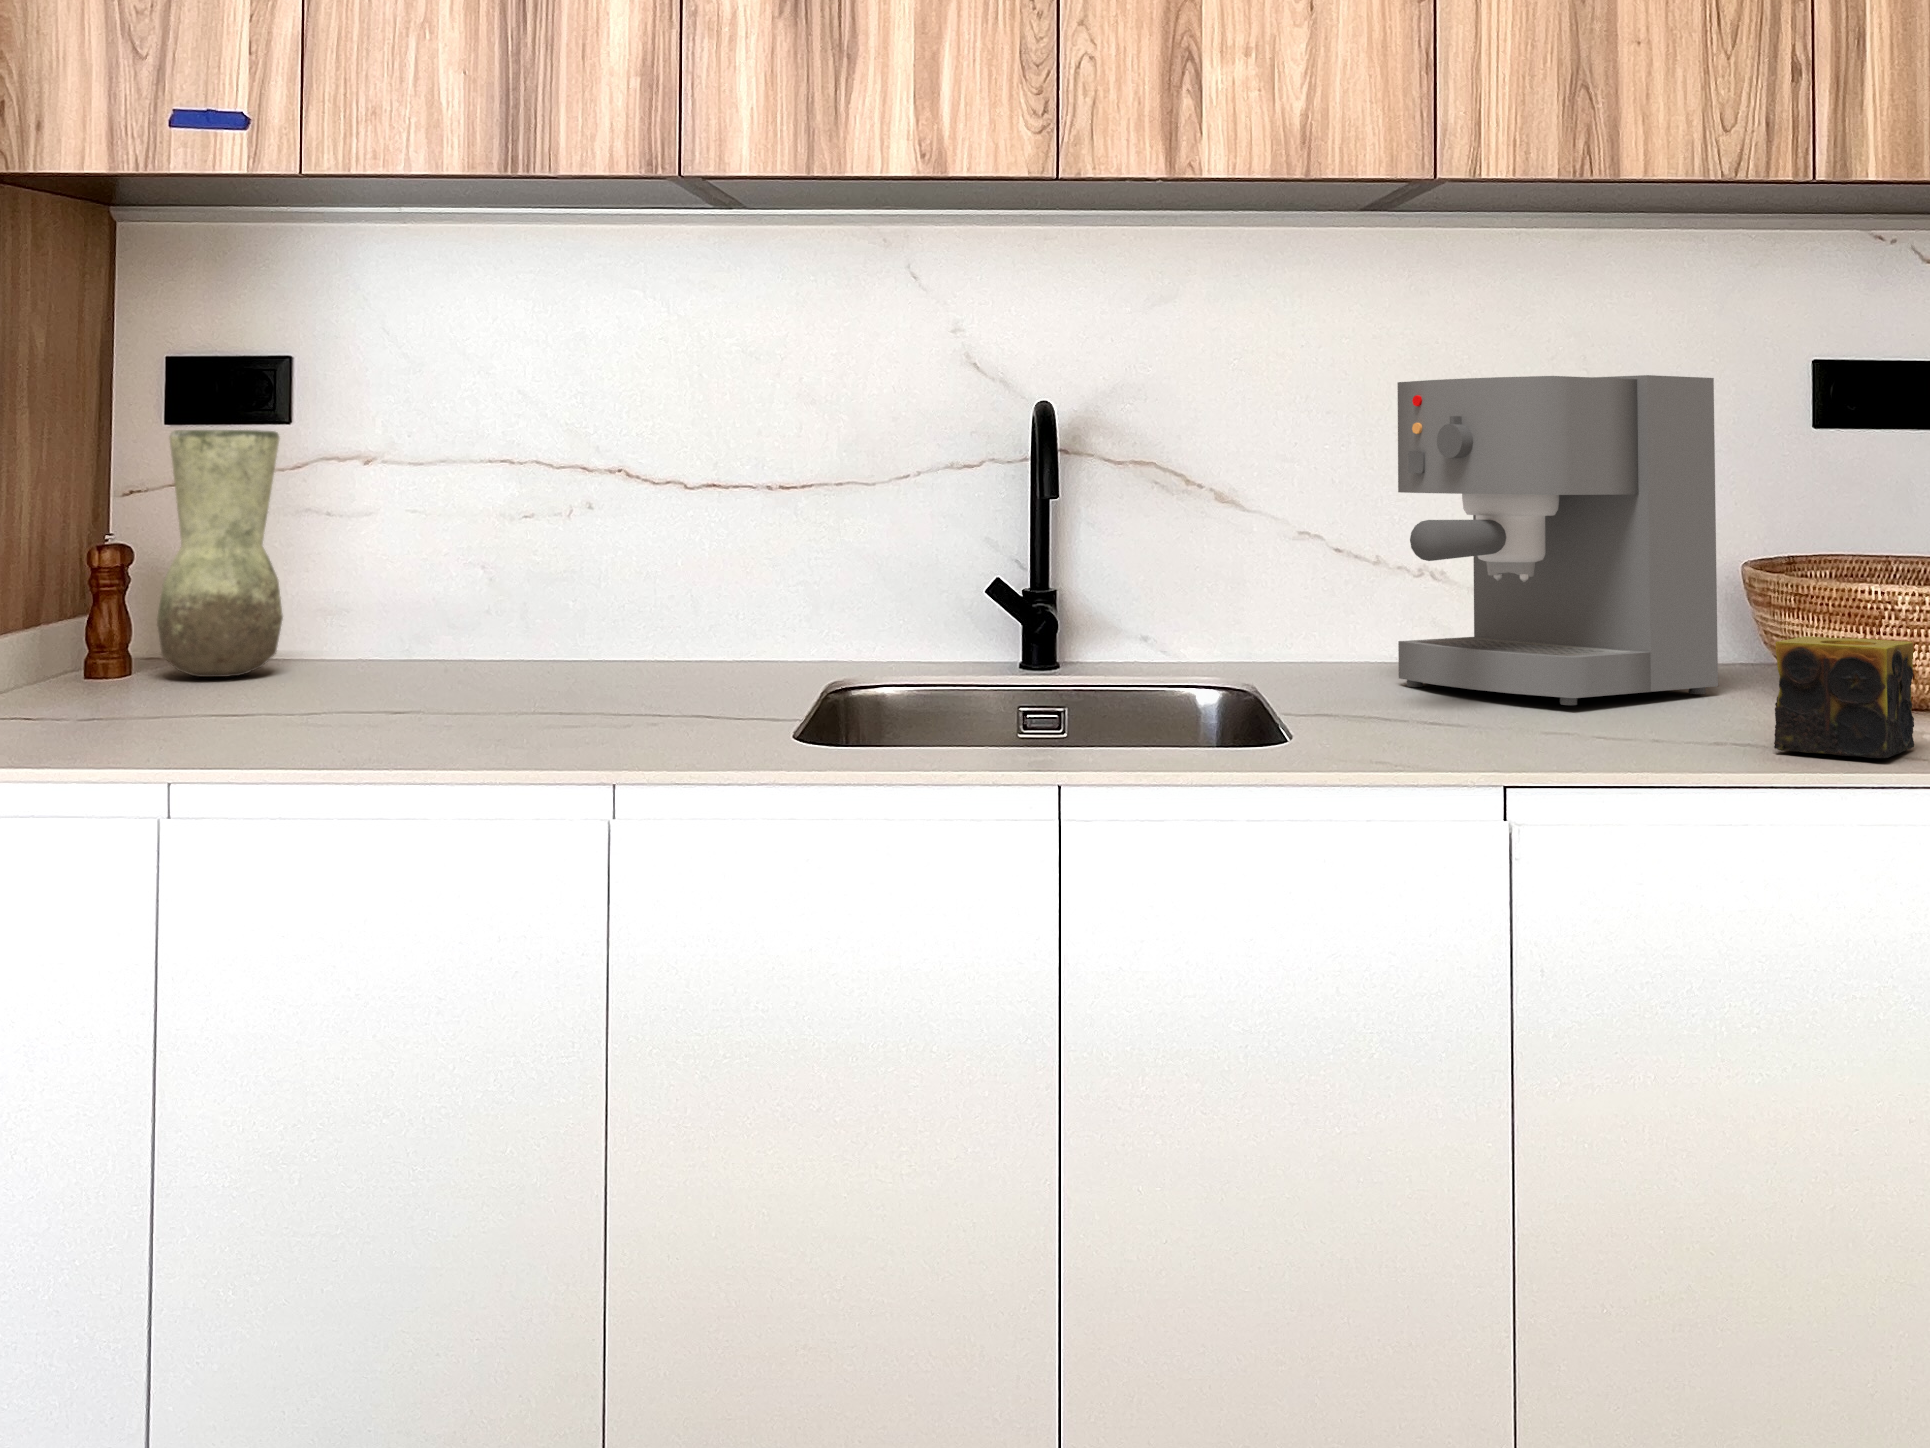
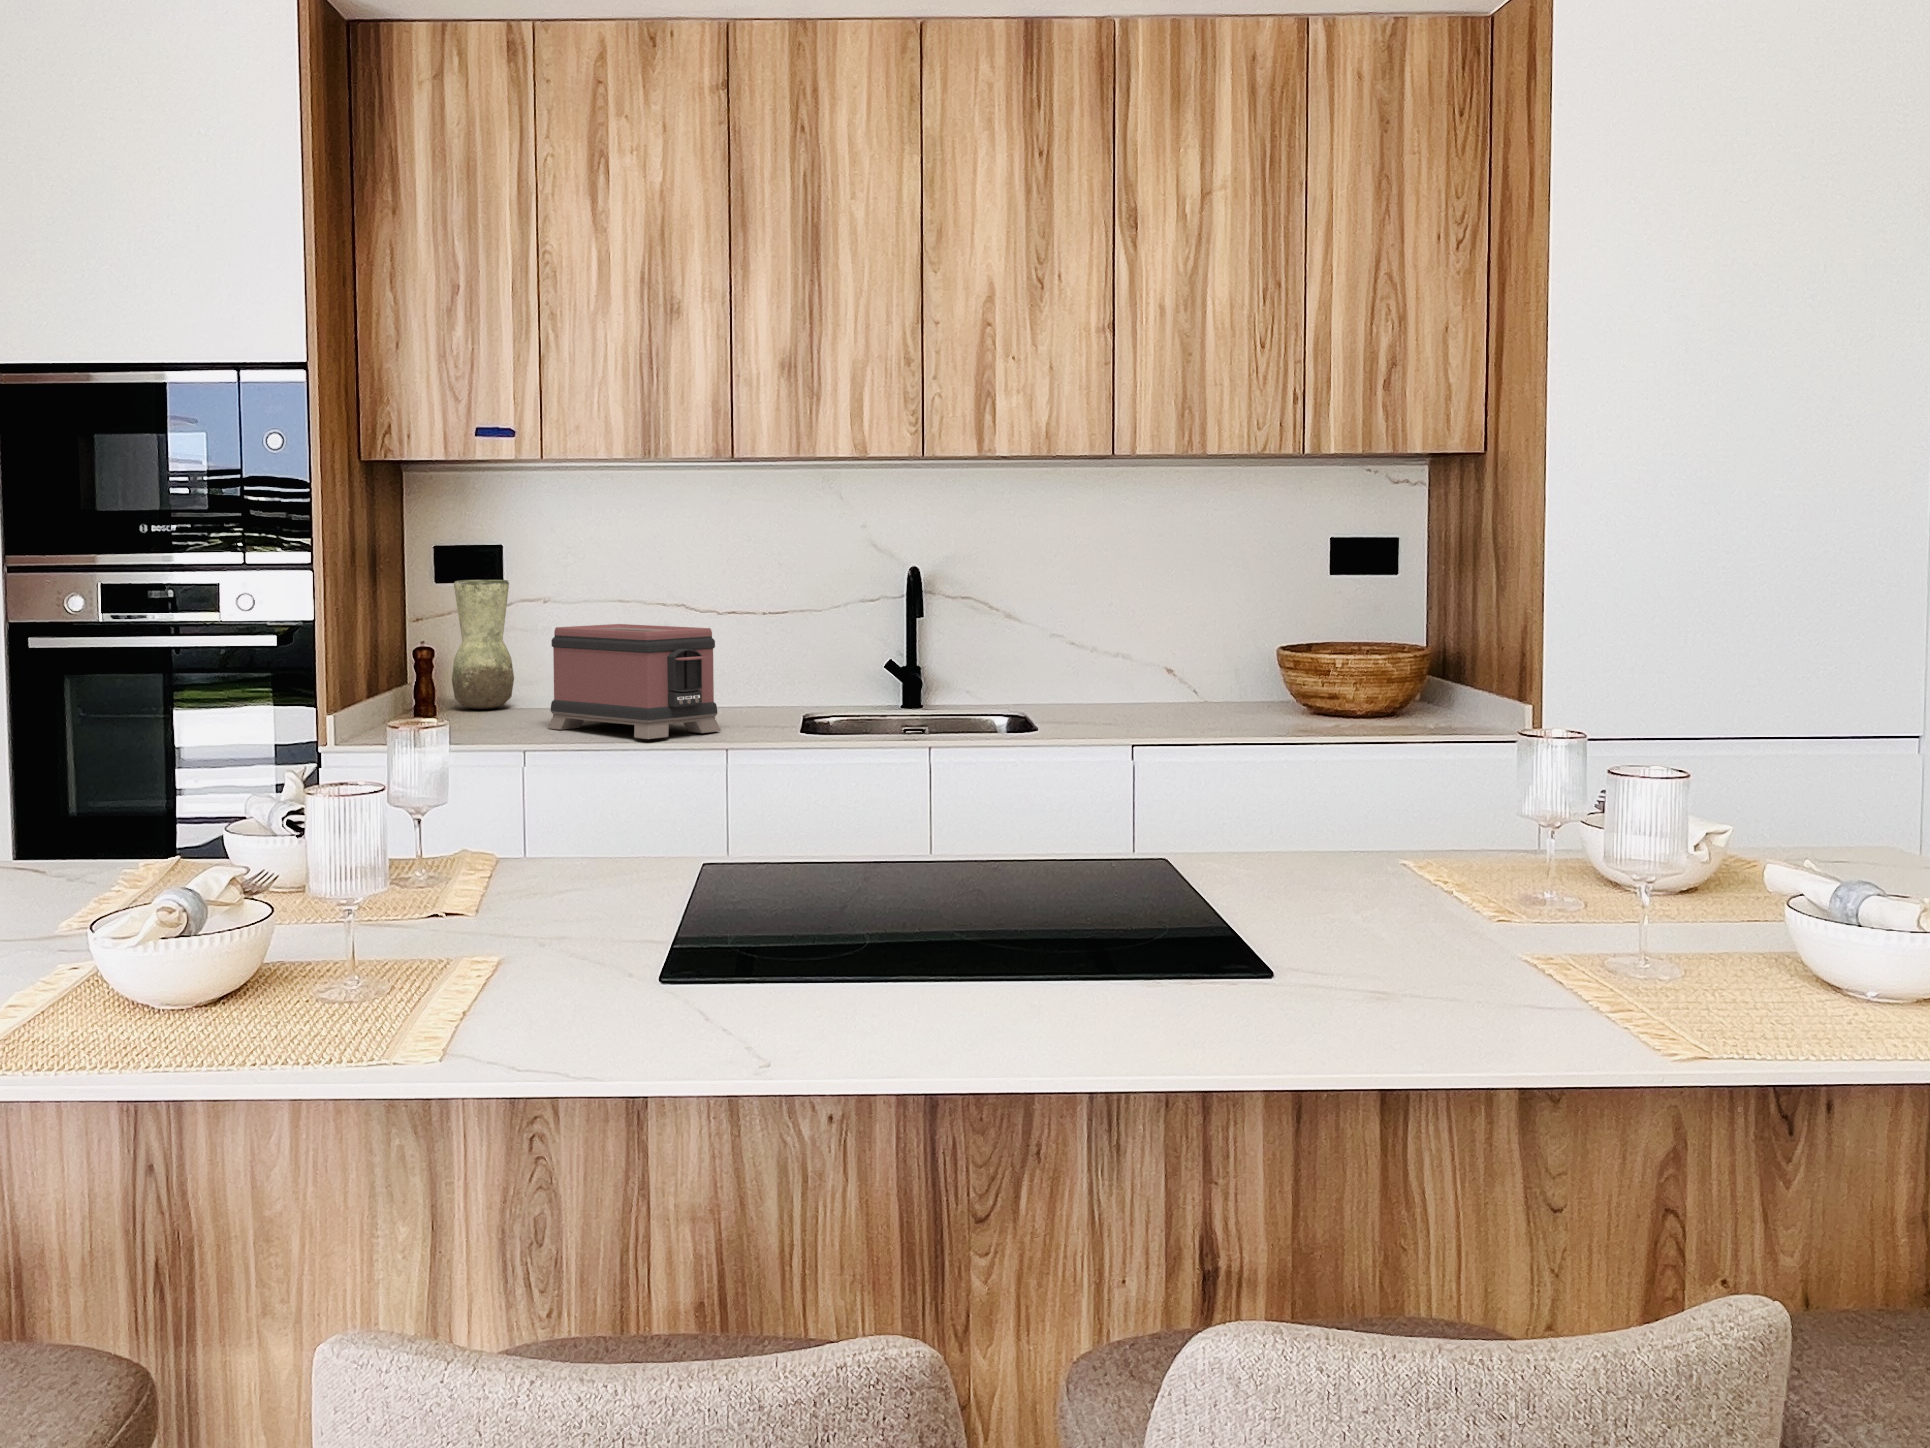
coffee maker: present [1397,375,1718,705] -> none [1099,547,1261,715]
toaster: none [289,511,634,747] -> present [548,624,721,739]
candle: present [1774,636,1914,758] -> none [1267,681,1335,737]

